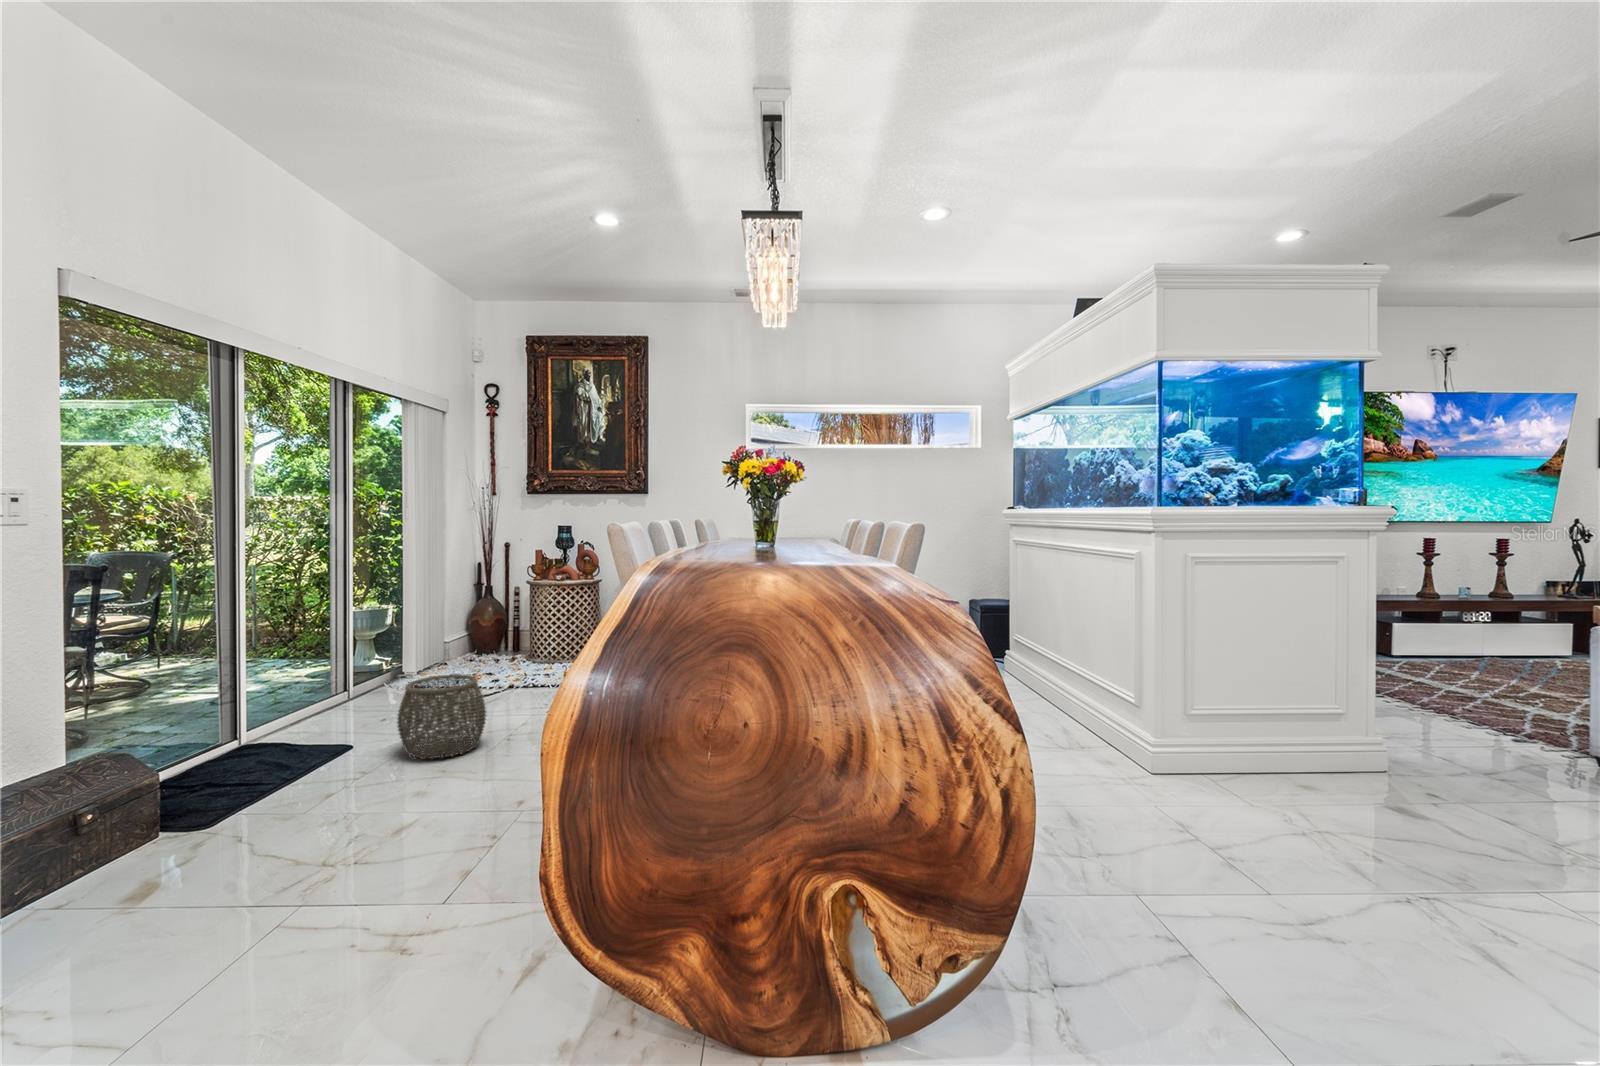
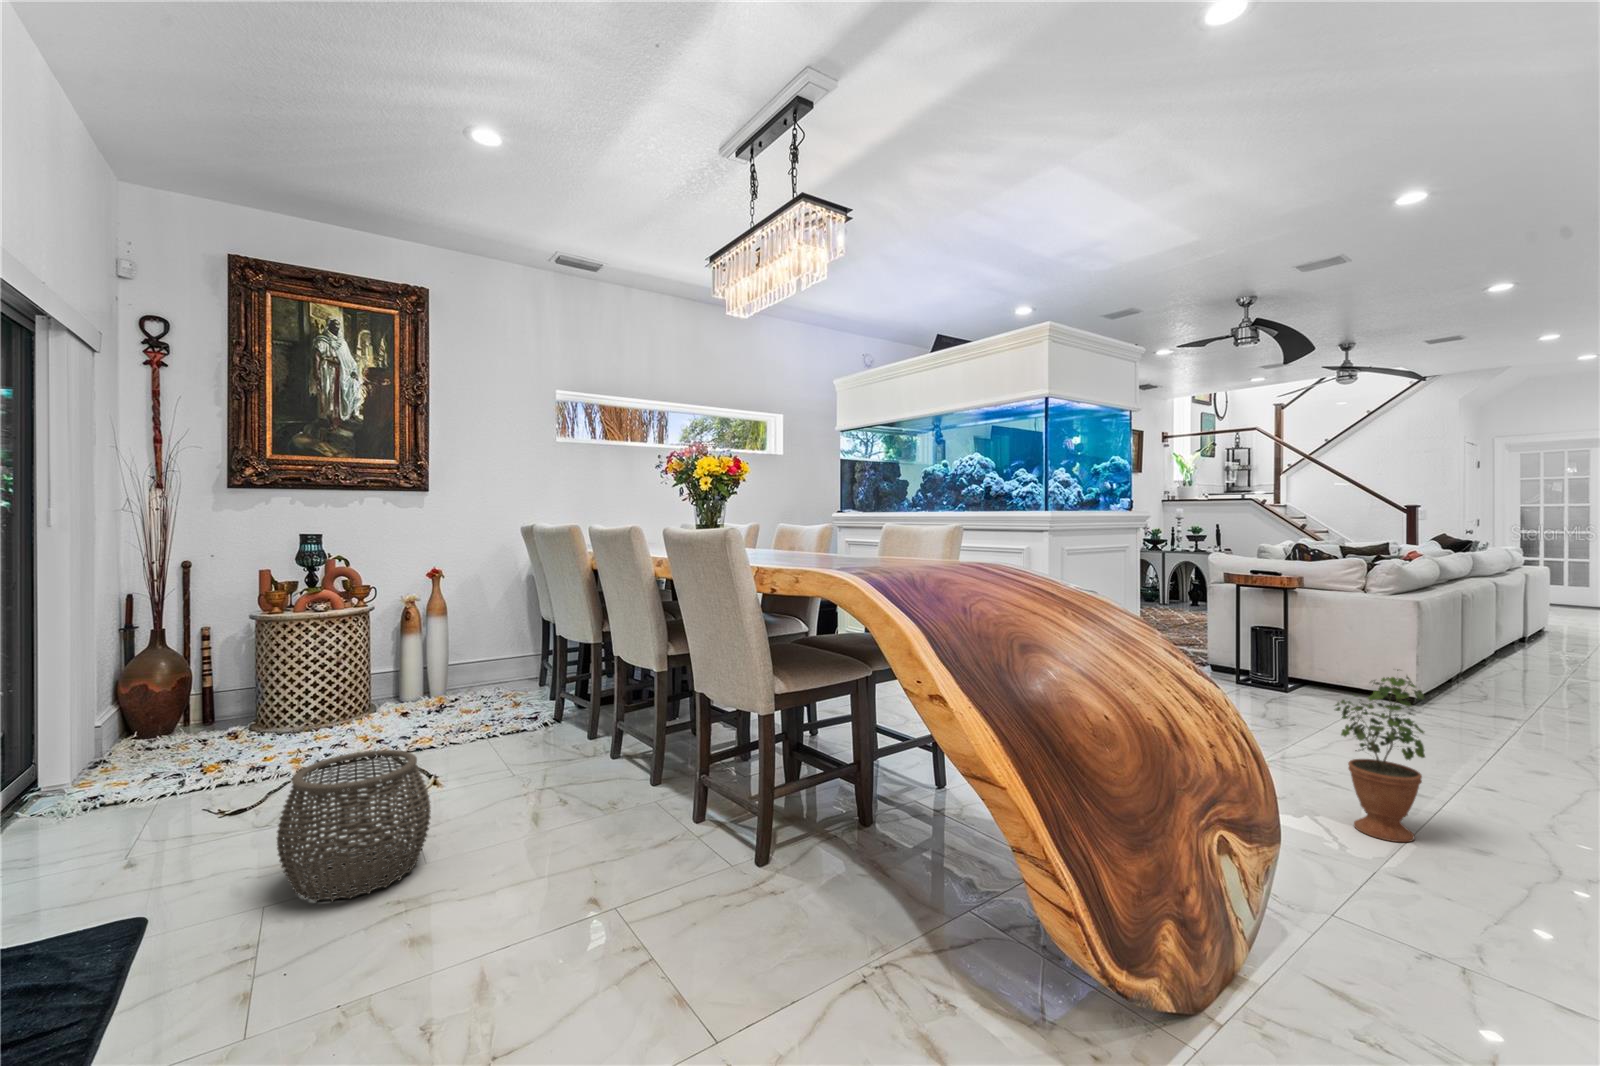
potted plant: none [1211,769,1343,1009] -> present [1335,670,1425,842]

